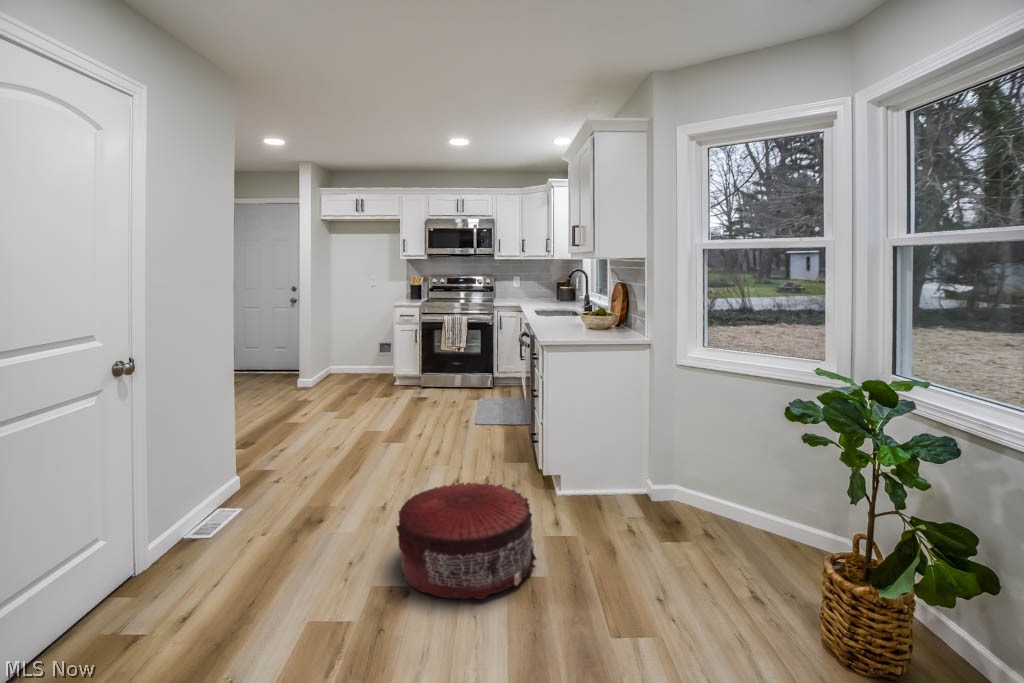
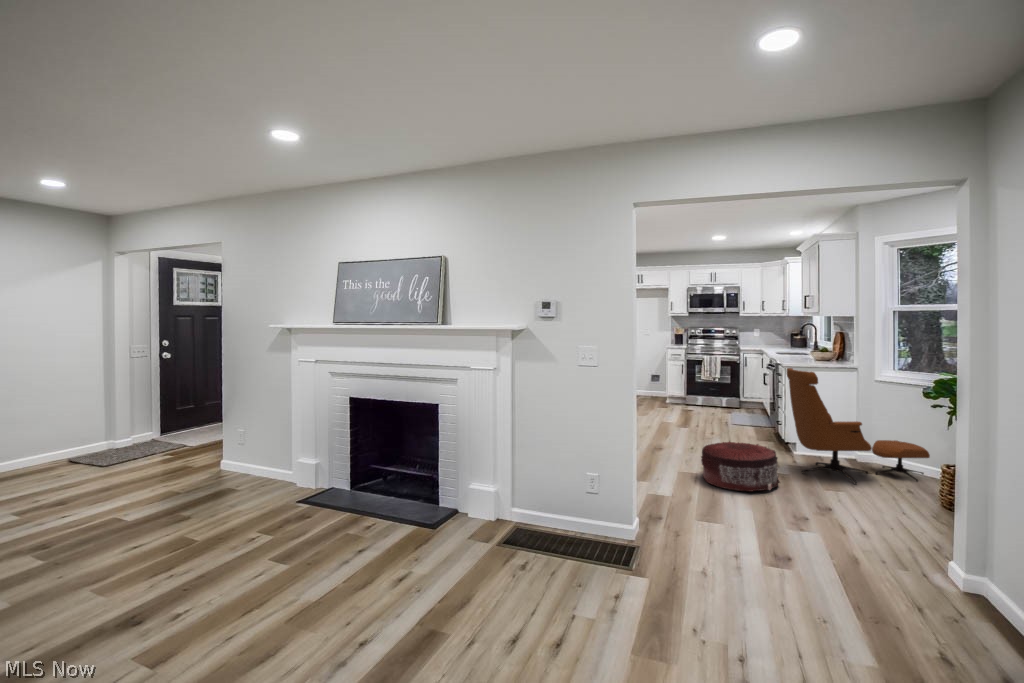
lounge chair: none [548,342,738,534] -> present [786,368,930,484]

